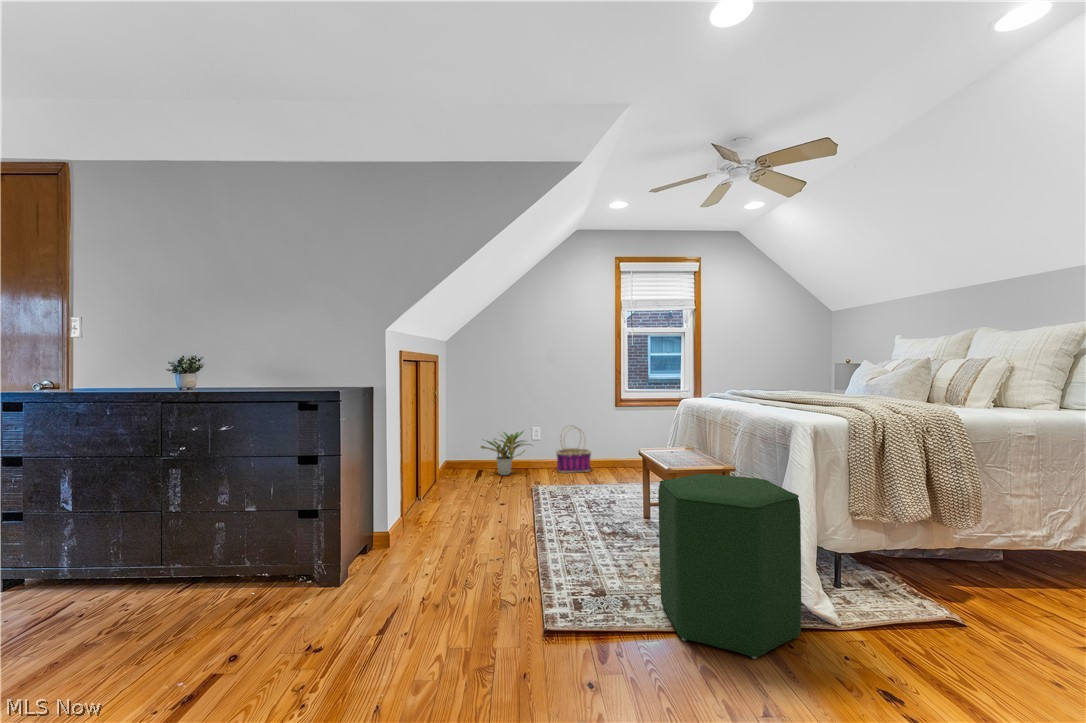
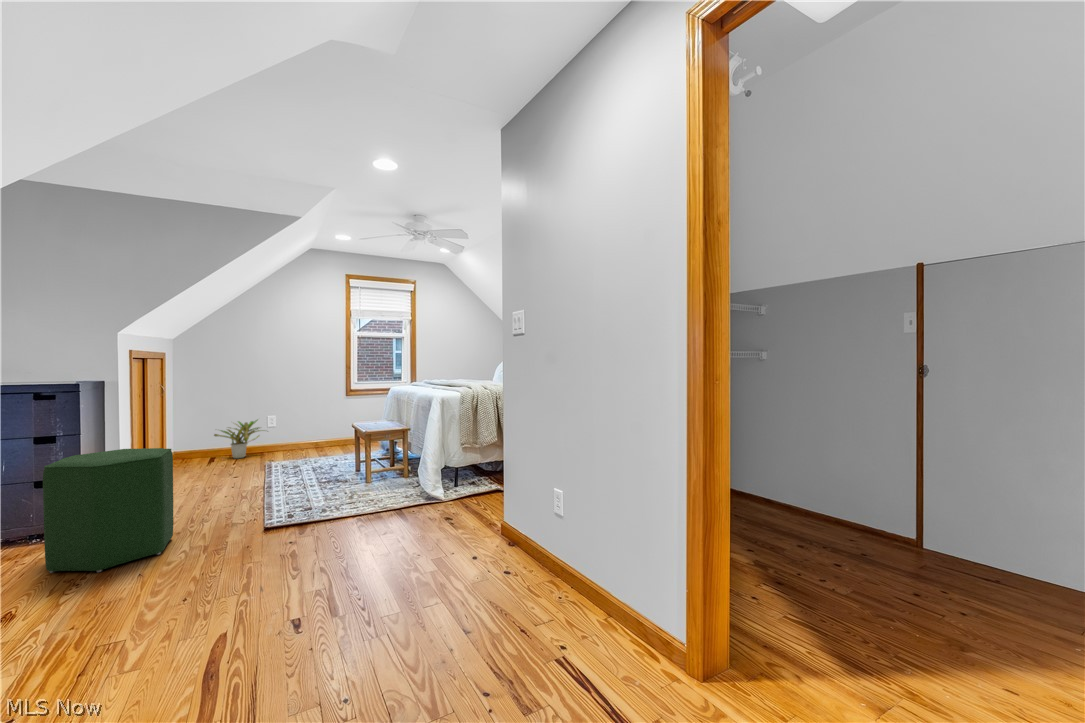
basket: present [556,425,591,473] -> none [290,413,322,452]
ottoman: present [658,474,801,659] -> present [43,448,173,573]

